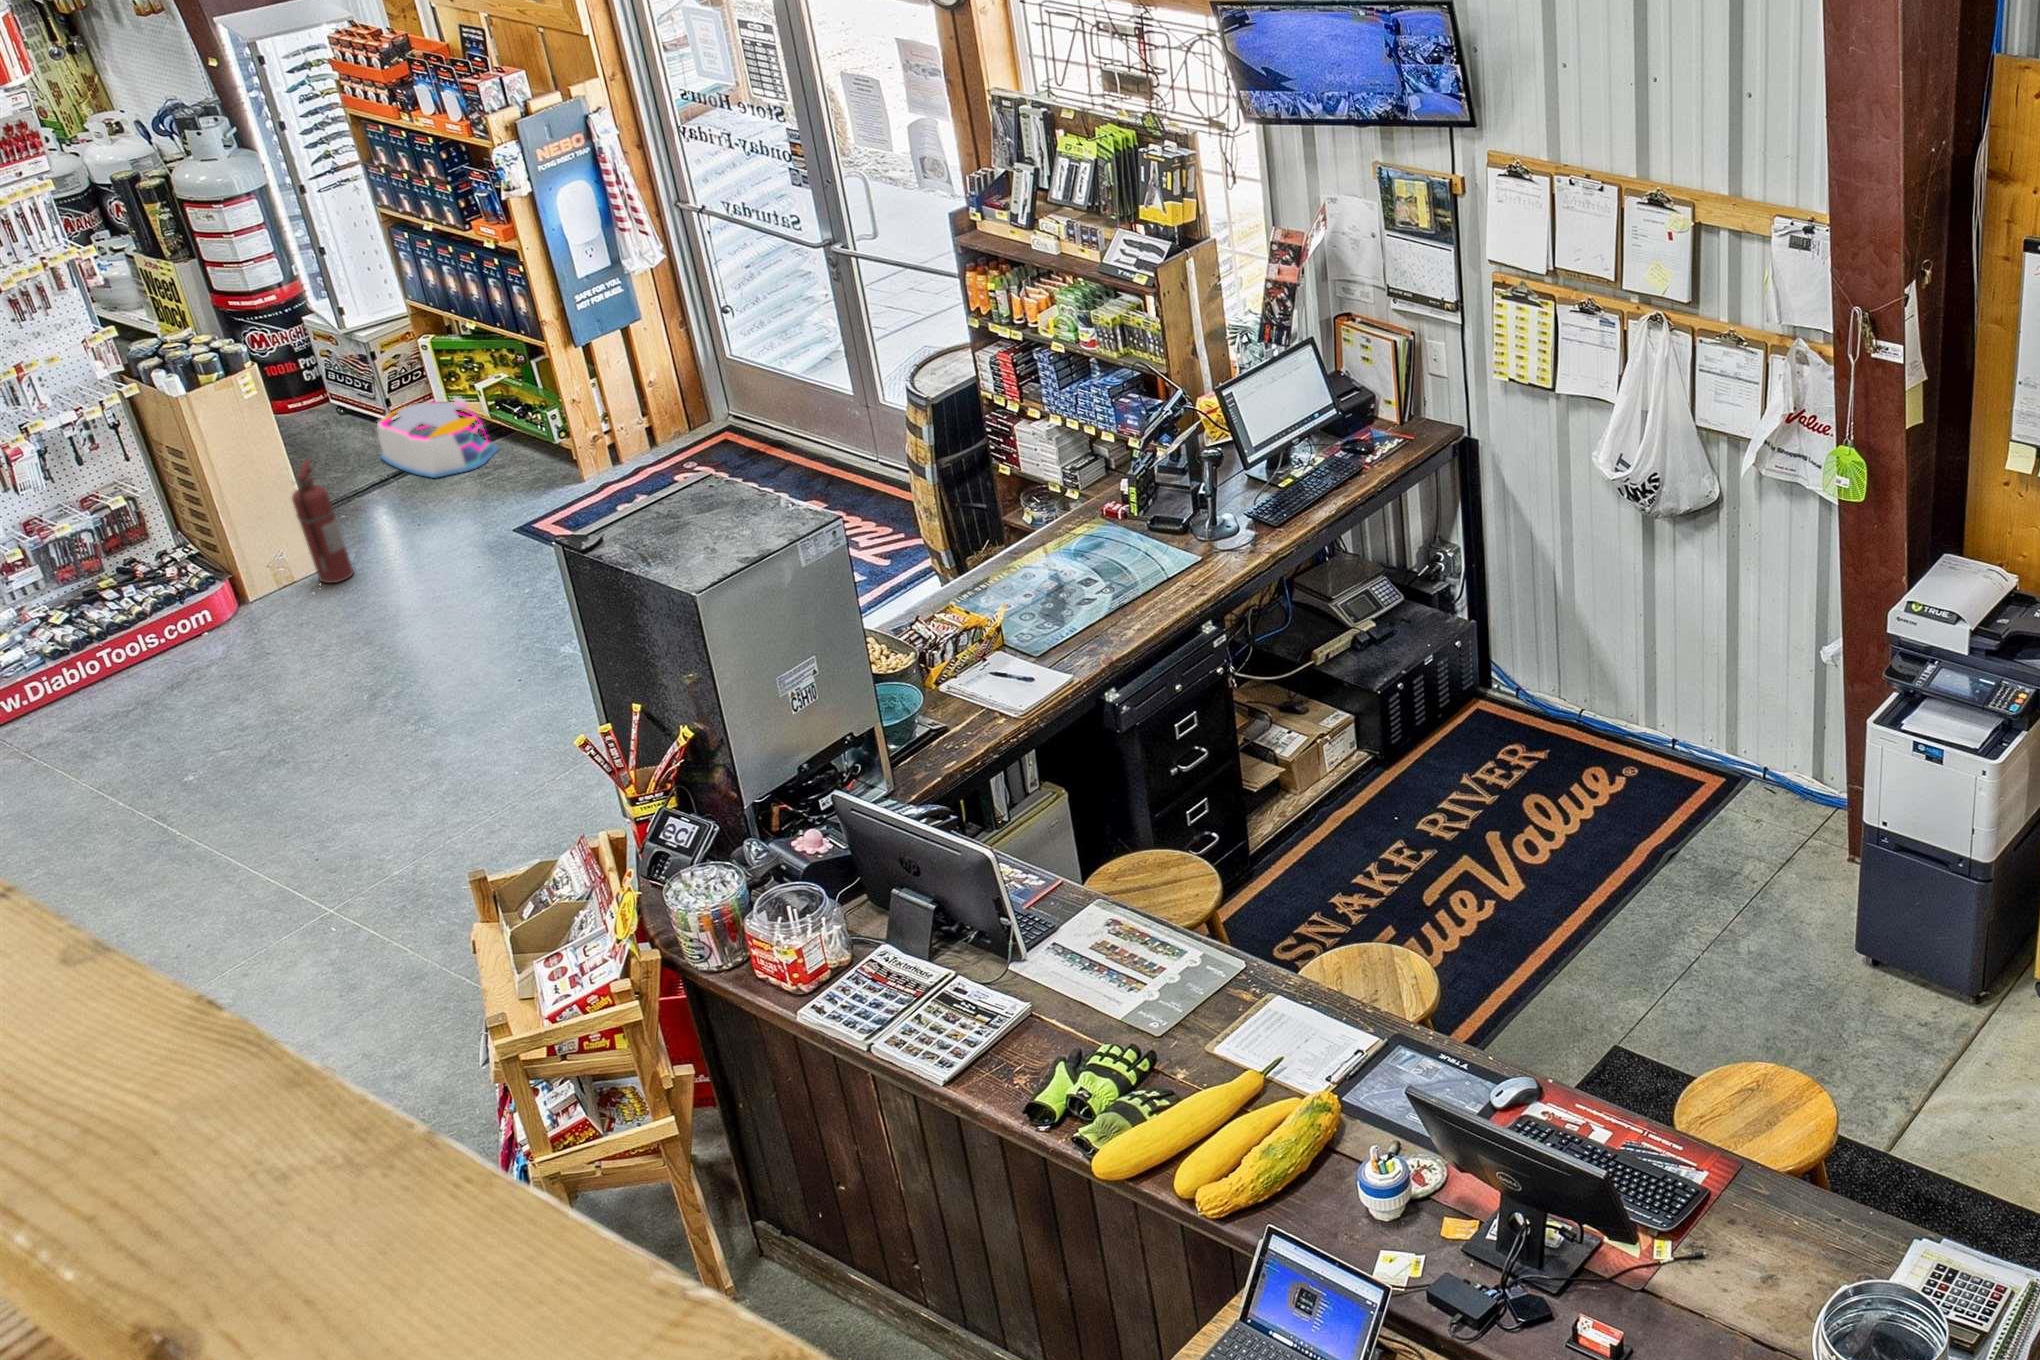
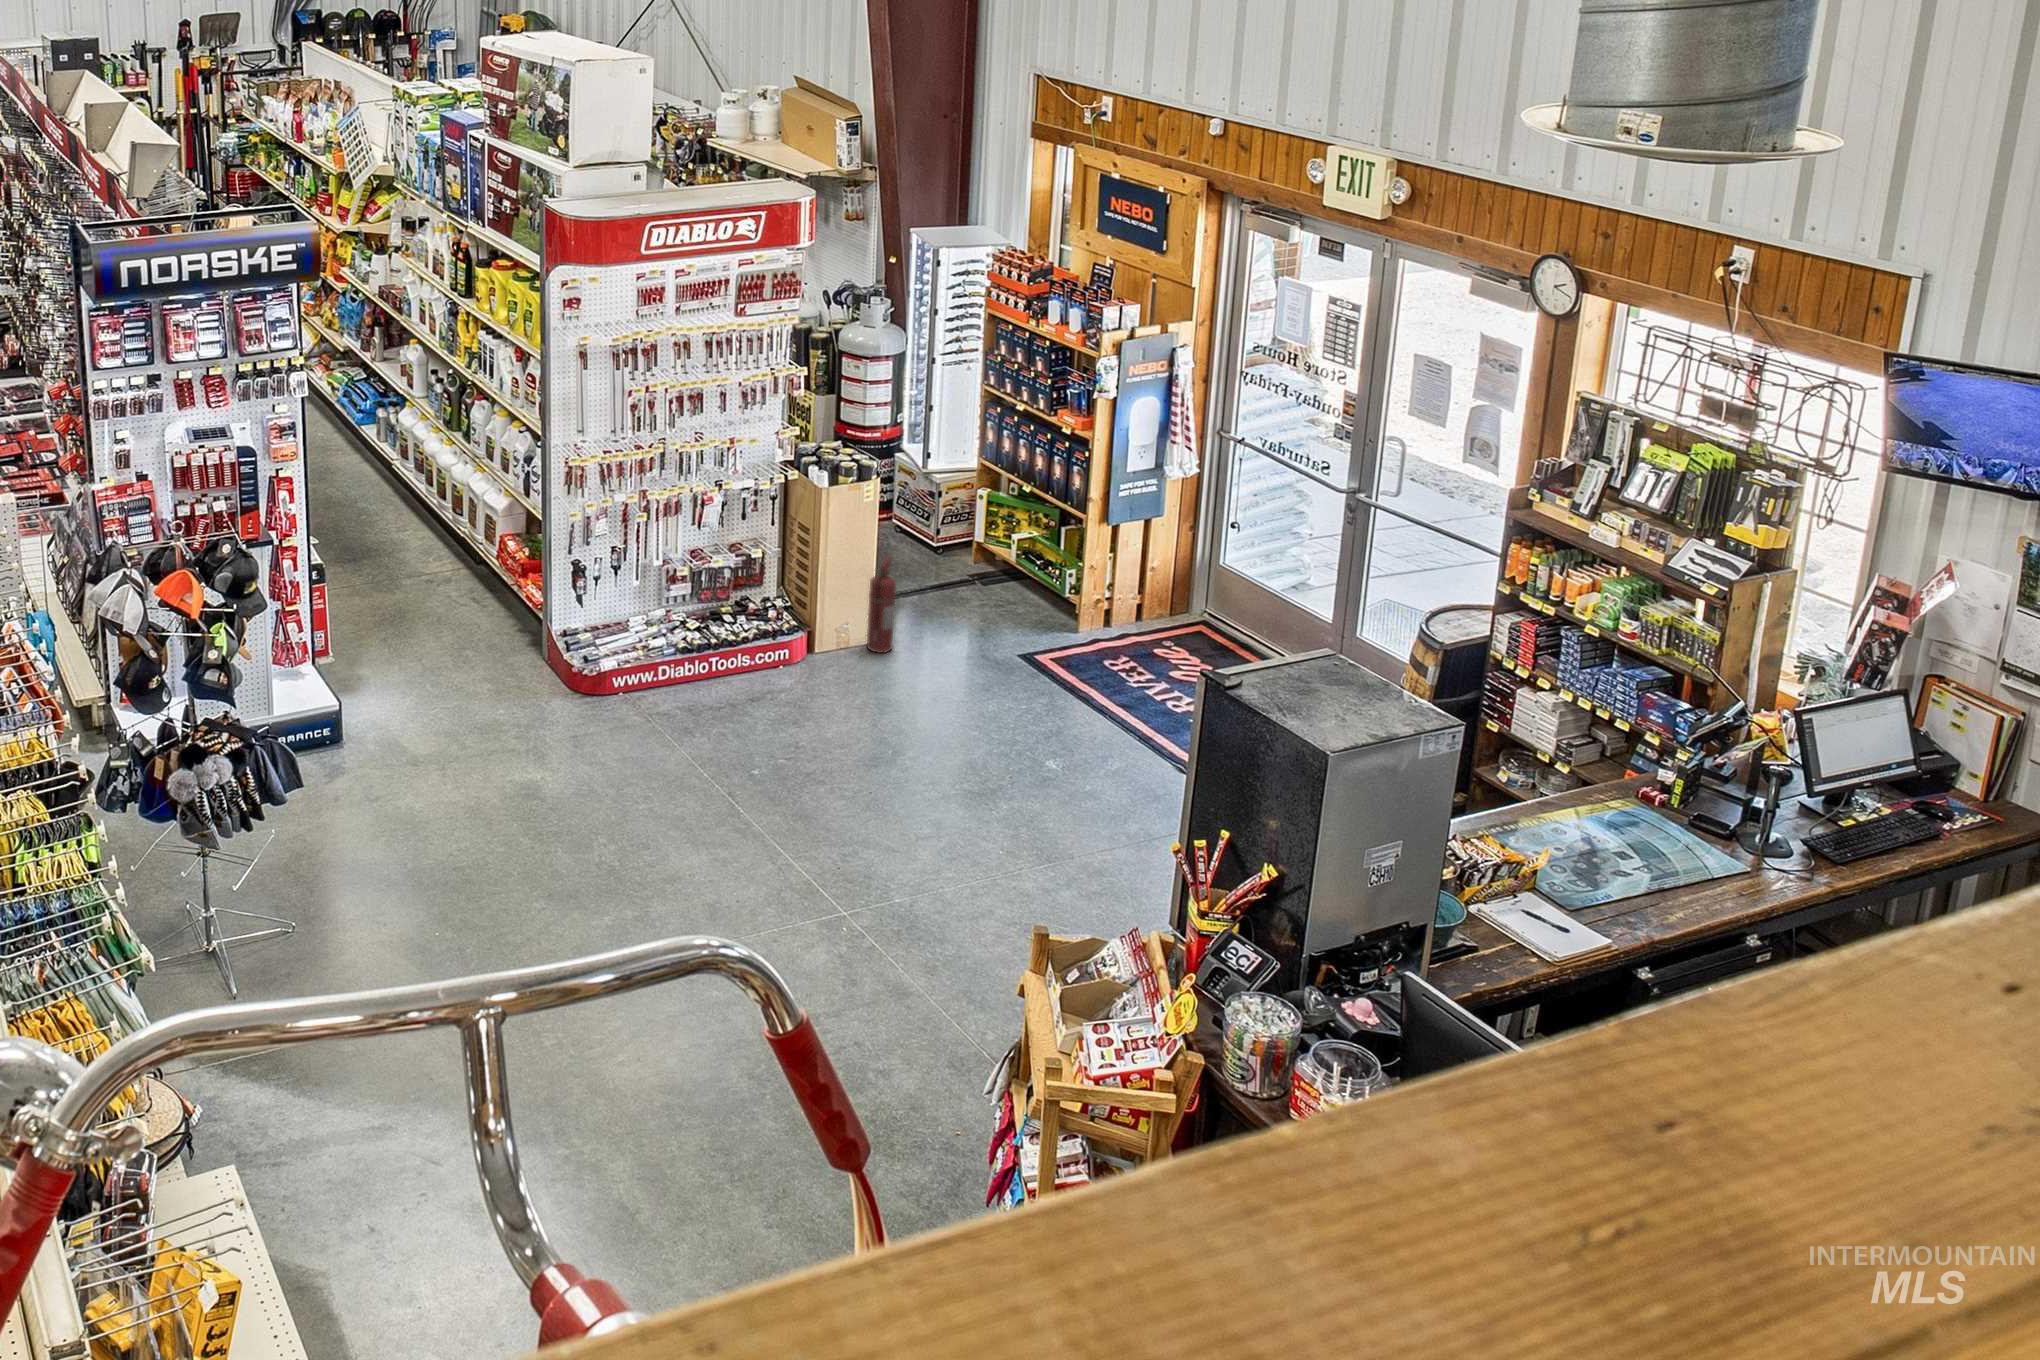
storage bin: present [377,397,498,478] -> none [923,537,1011,598]

